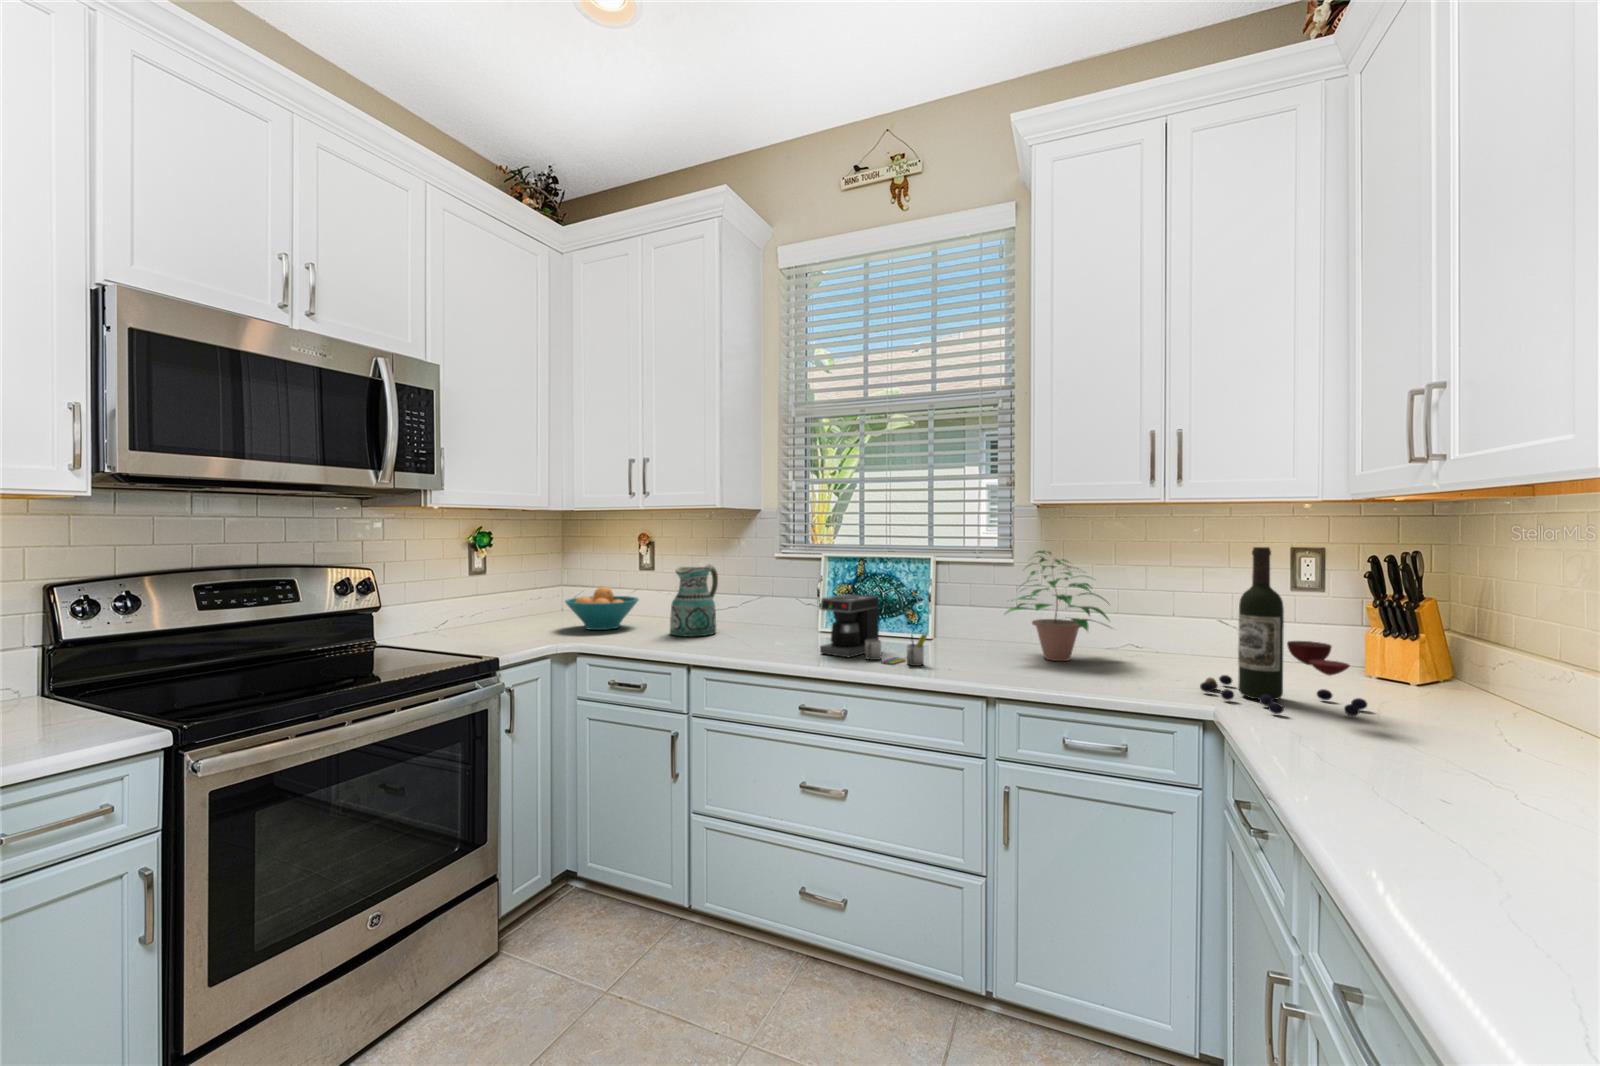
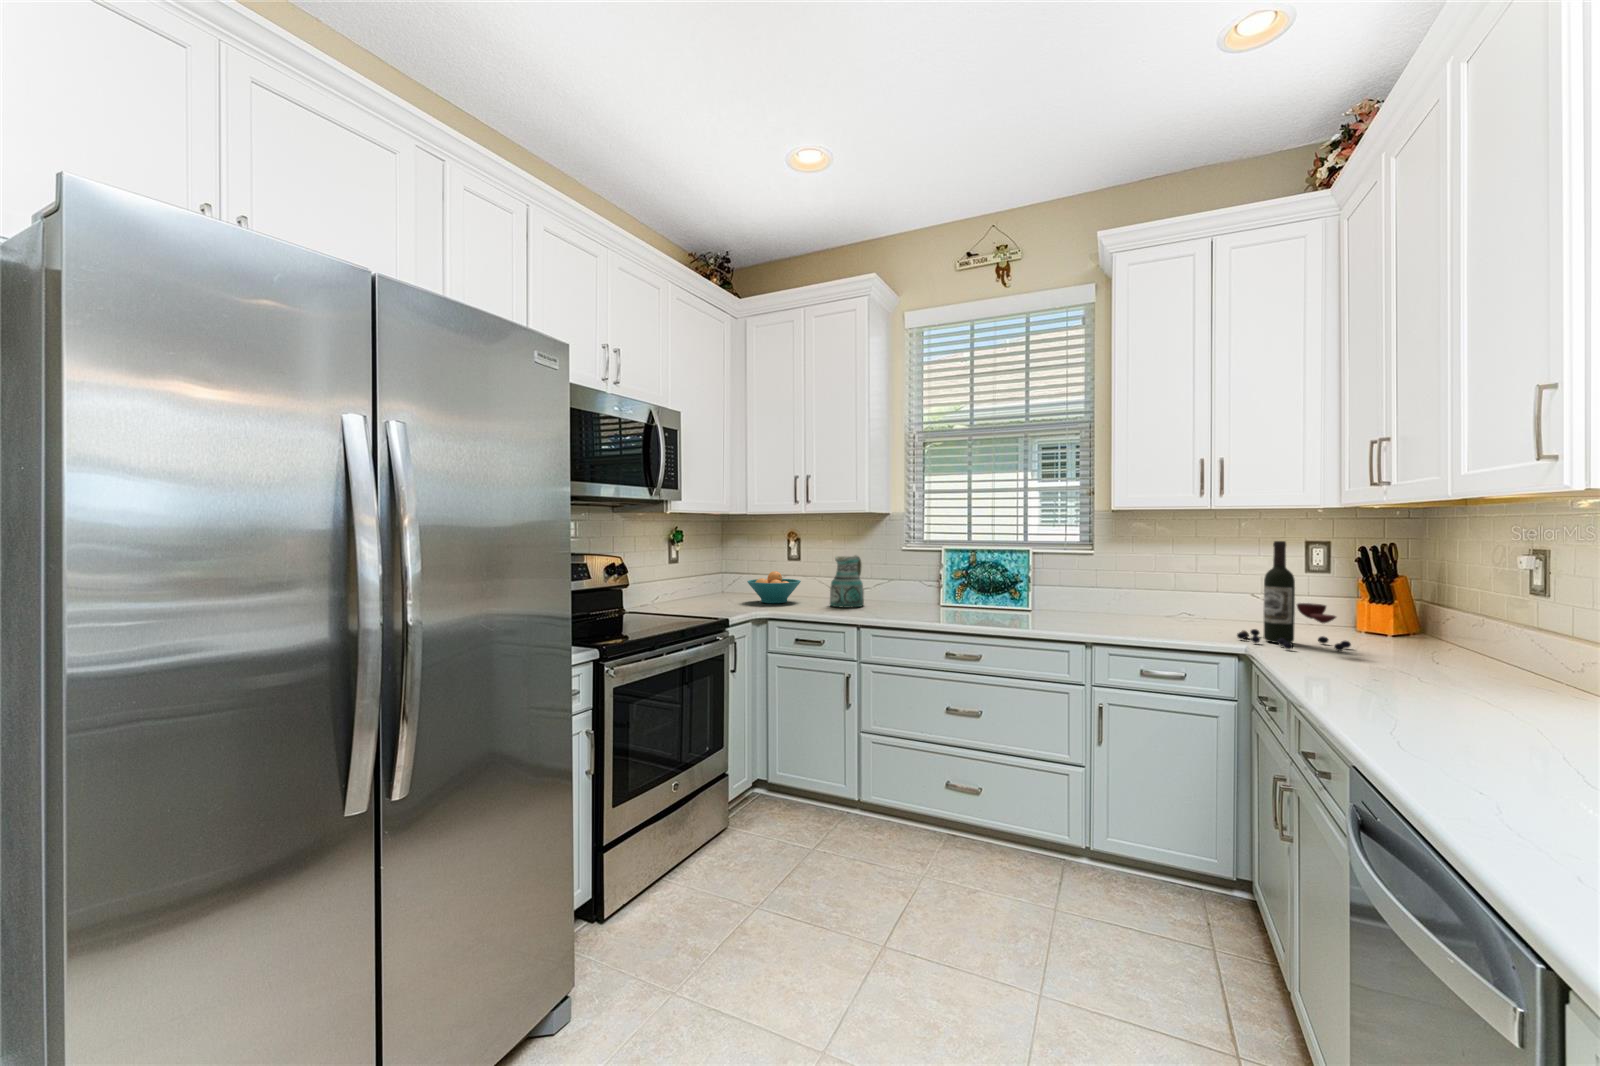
potted plant: present [1006,551,1109,661] -> none [1091,544,1175,623]
coffee maker: present [820,594,927,666] -> none [955,576,1038,625]

